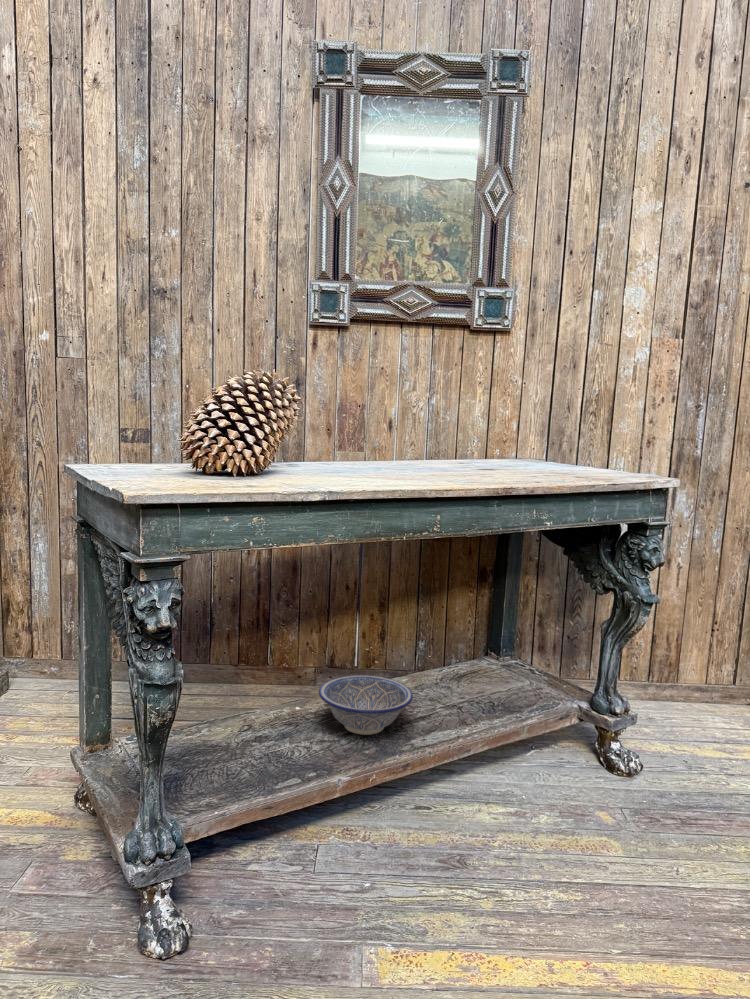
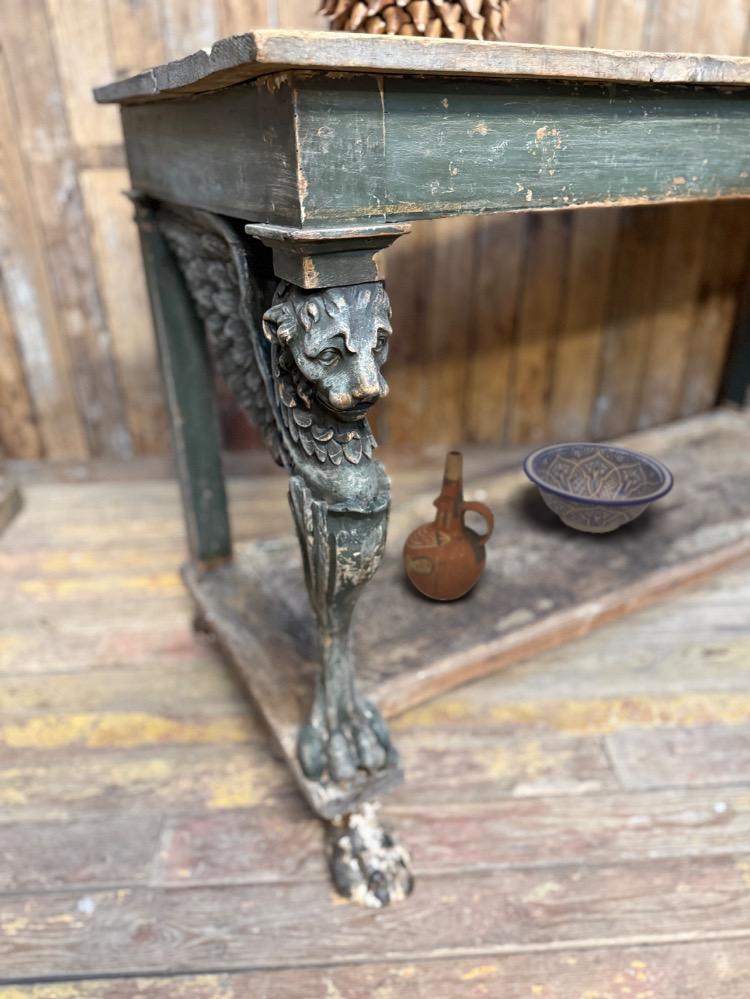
ceramic pitcher: none [222,670,279,769] -> present [402,450,494,600]

